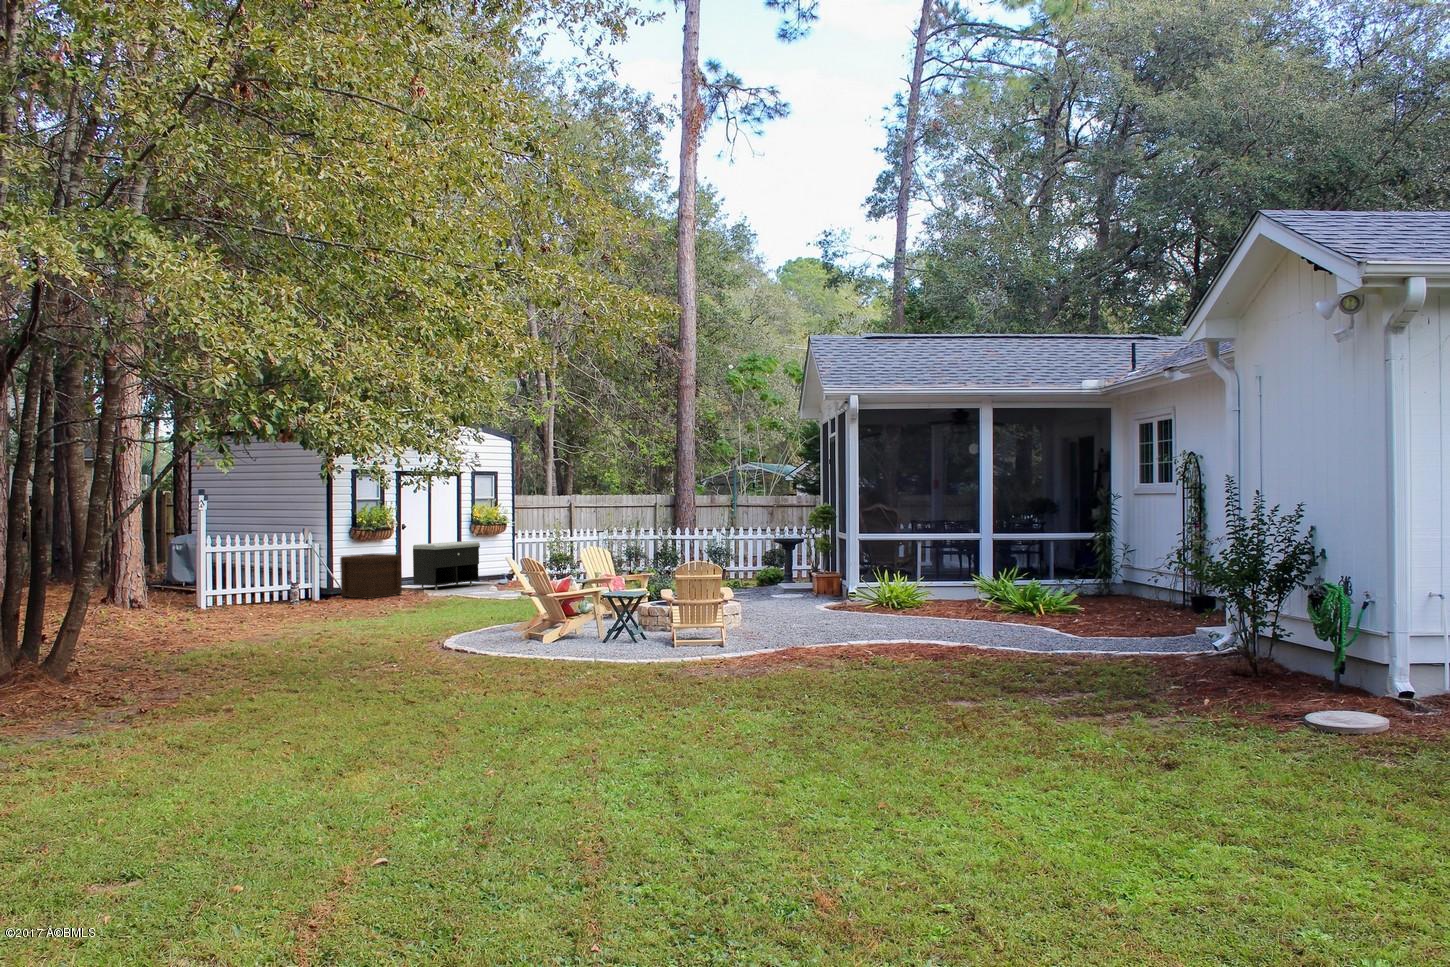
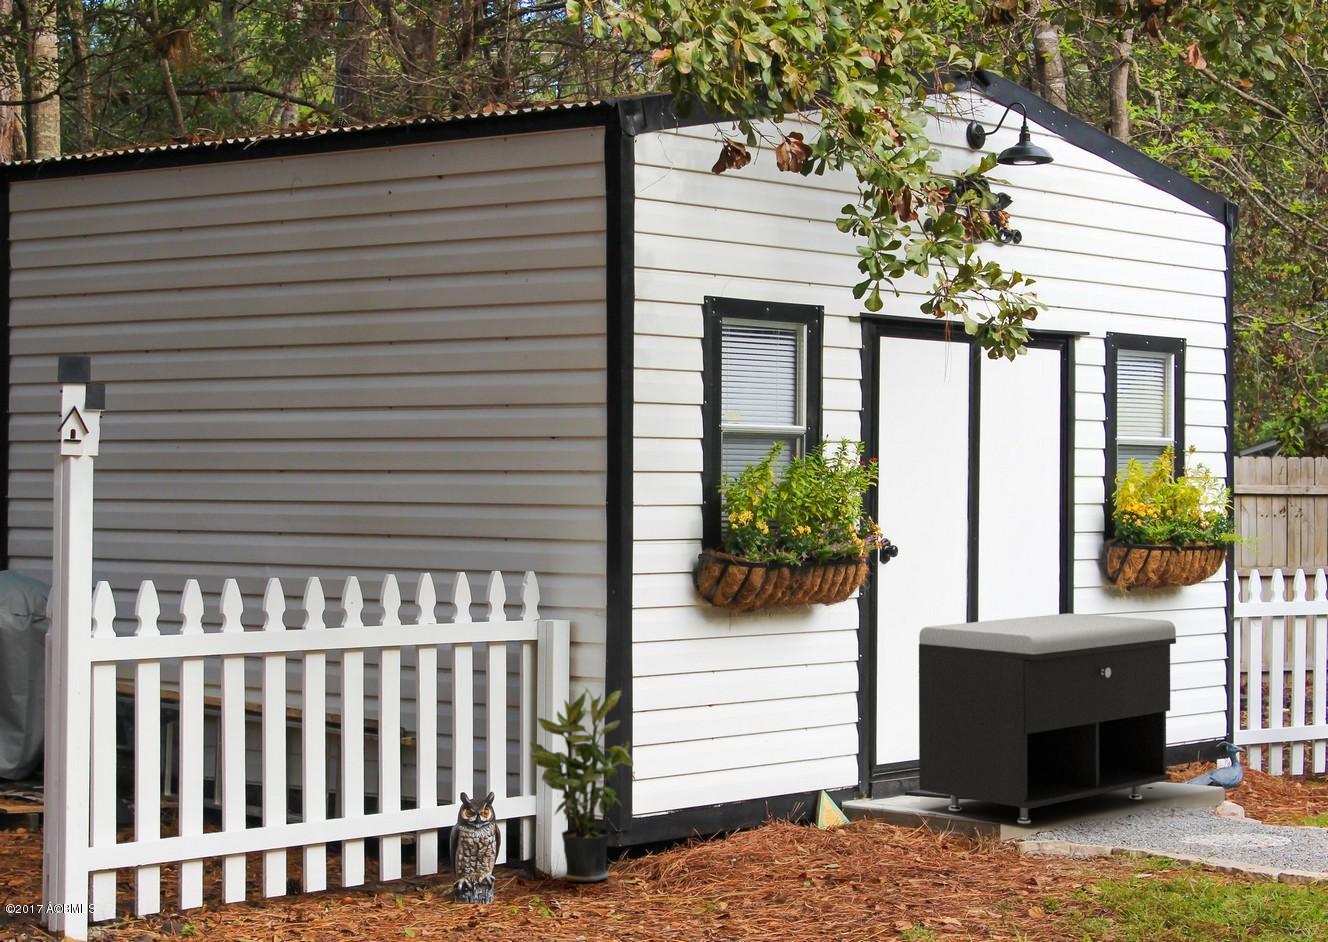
wooden crate: present [340,554,402,599] -> none [658,665,915,888]
potted plant: none [308,558,333,600] -> present [530,688,633,882]

